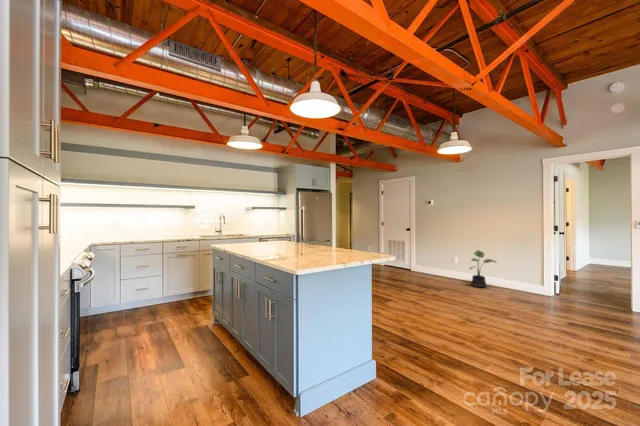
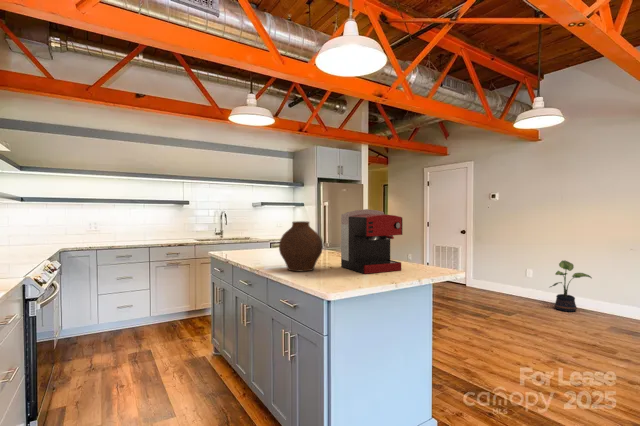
coffee maker: none [309,212,352,258] -> present [341,209,403,274]
vase: none [263,221,295,257] -> present [279,221,323,271]

